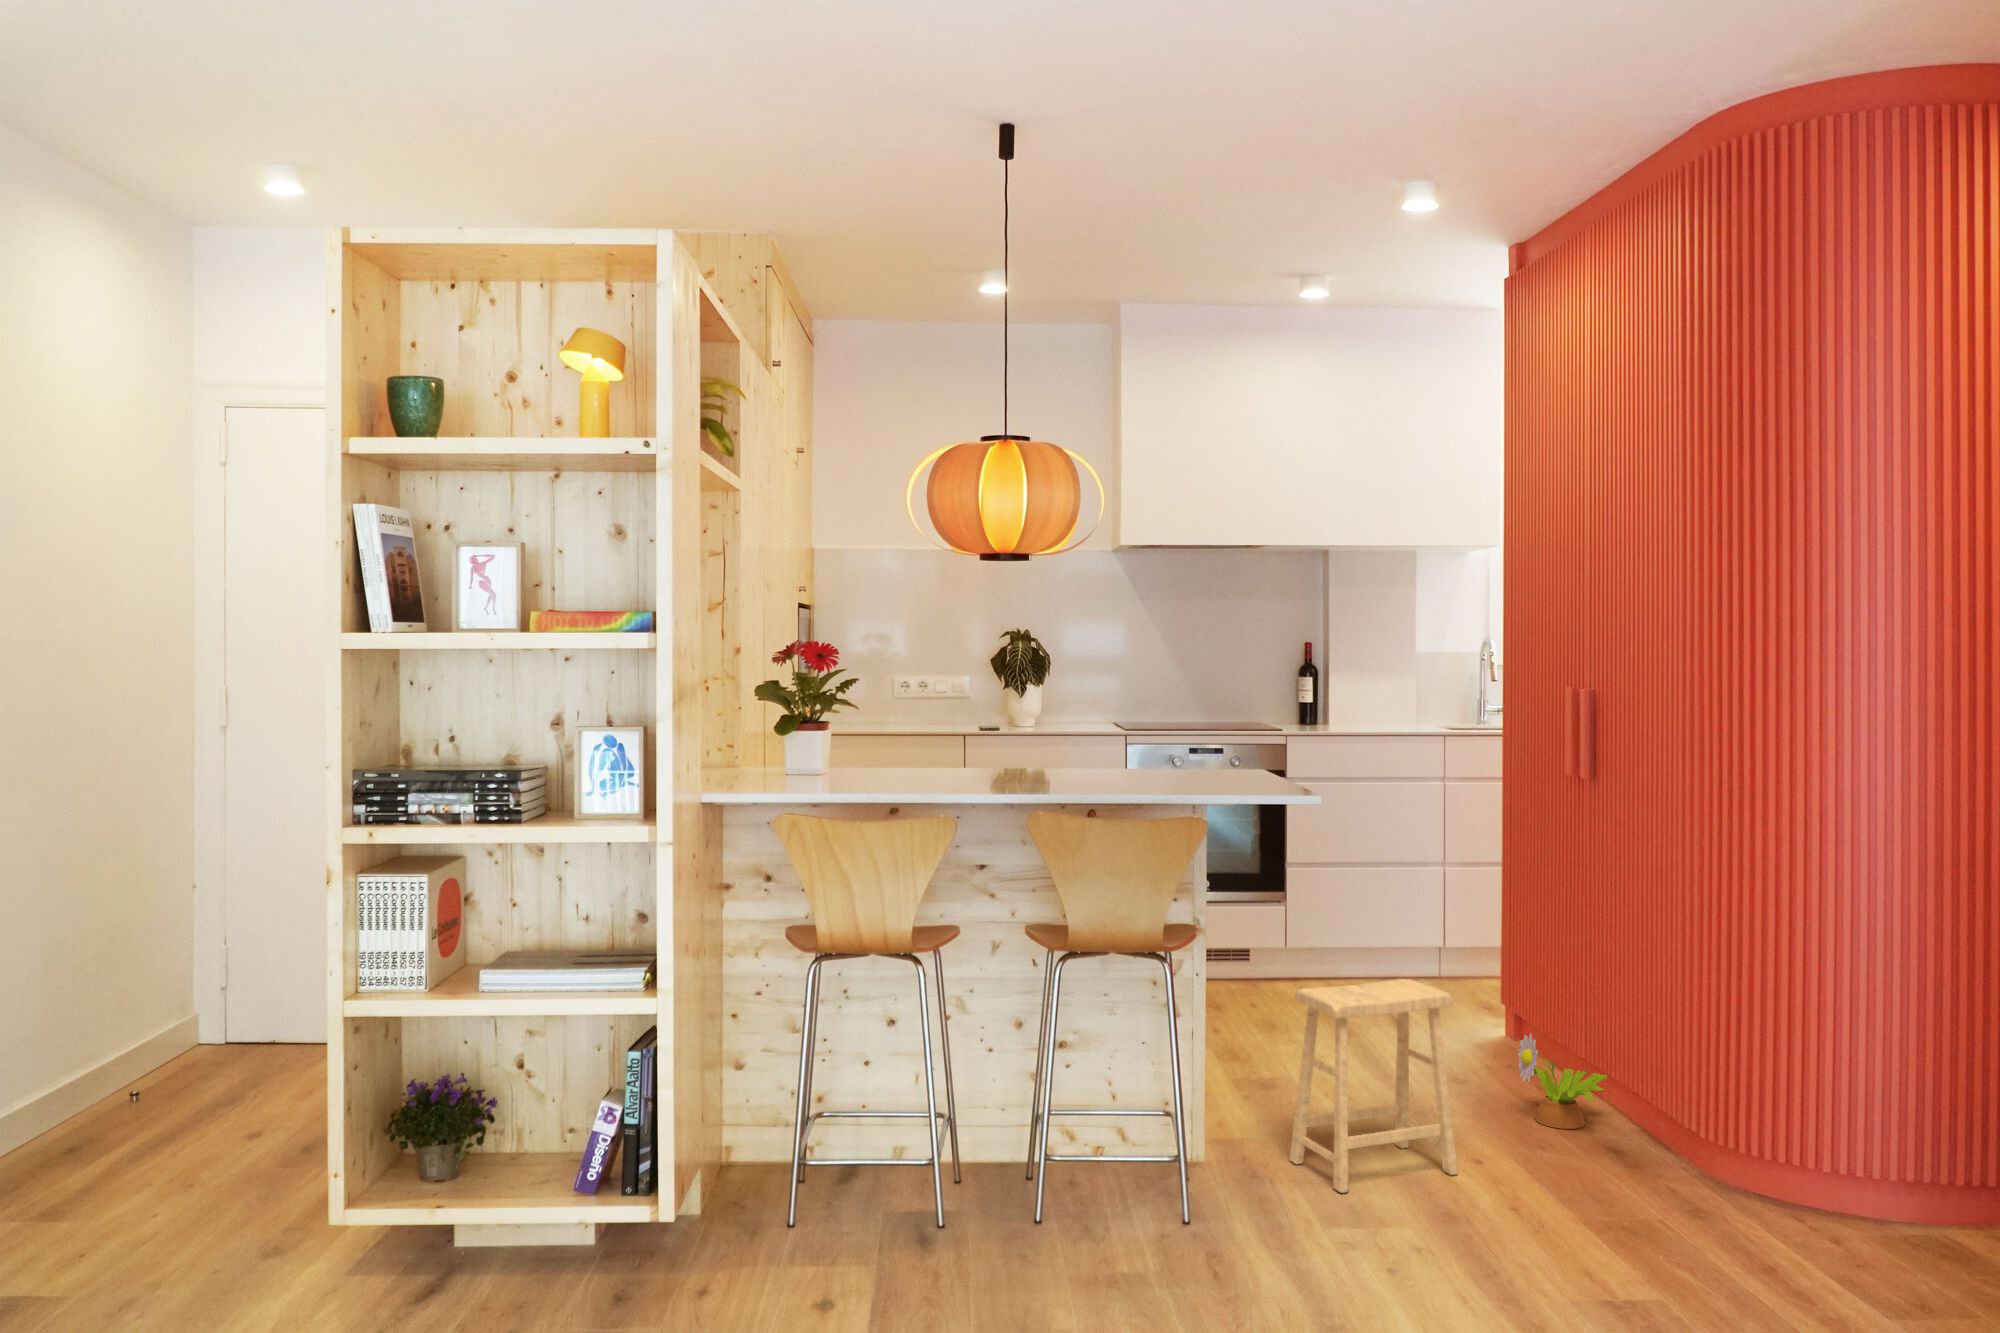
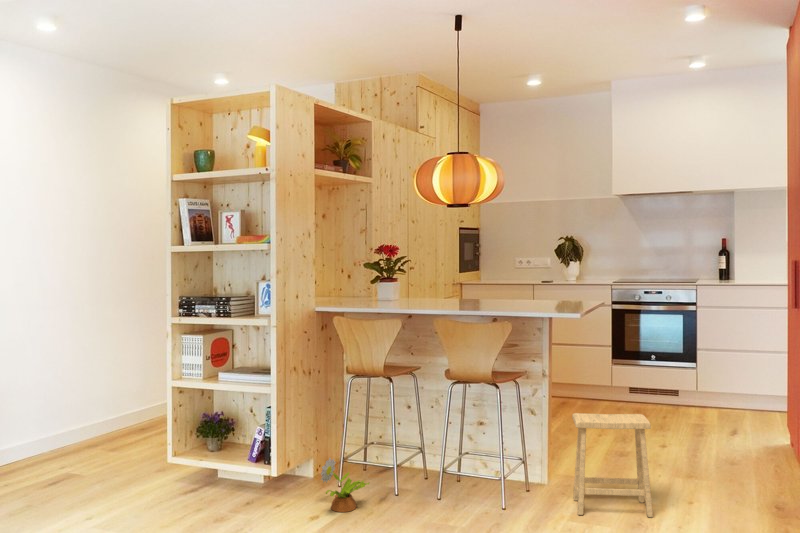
decorative plant: present [1518,1033,1607,1129] -> present [321,458,369,512]

